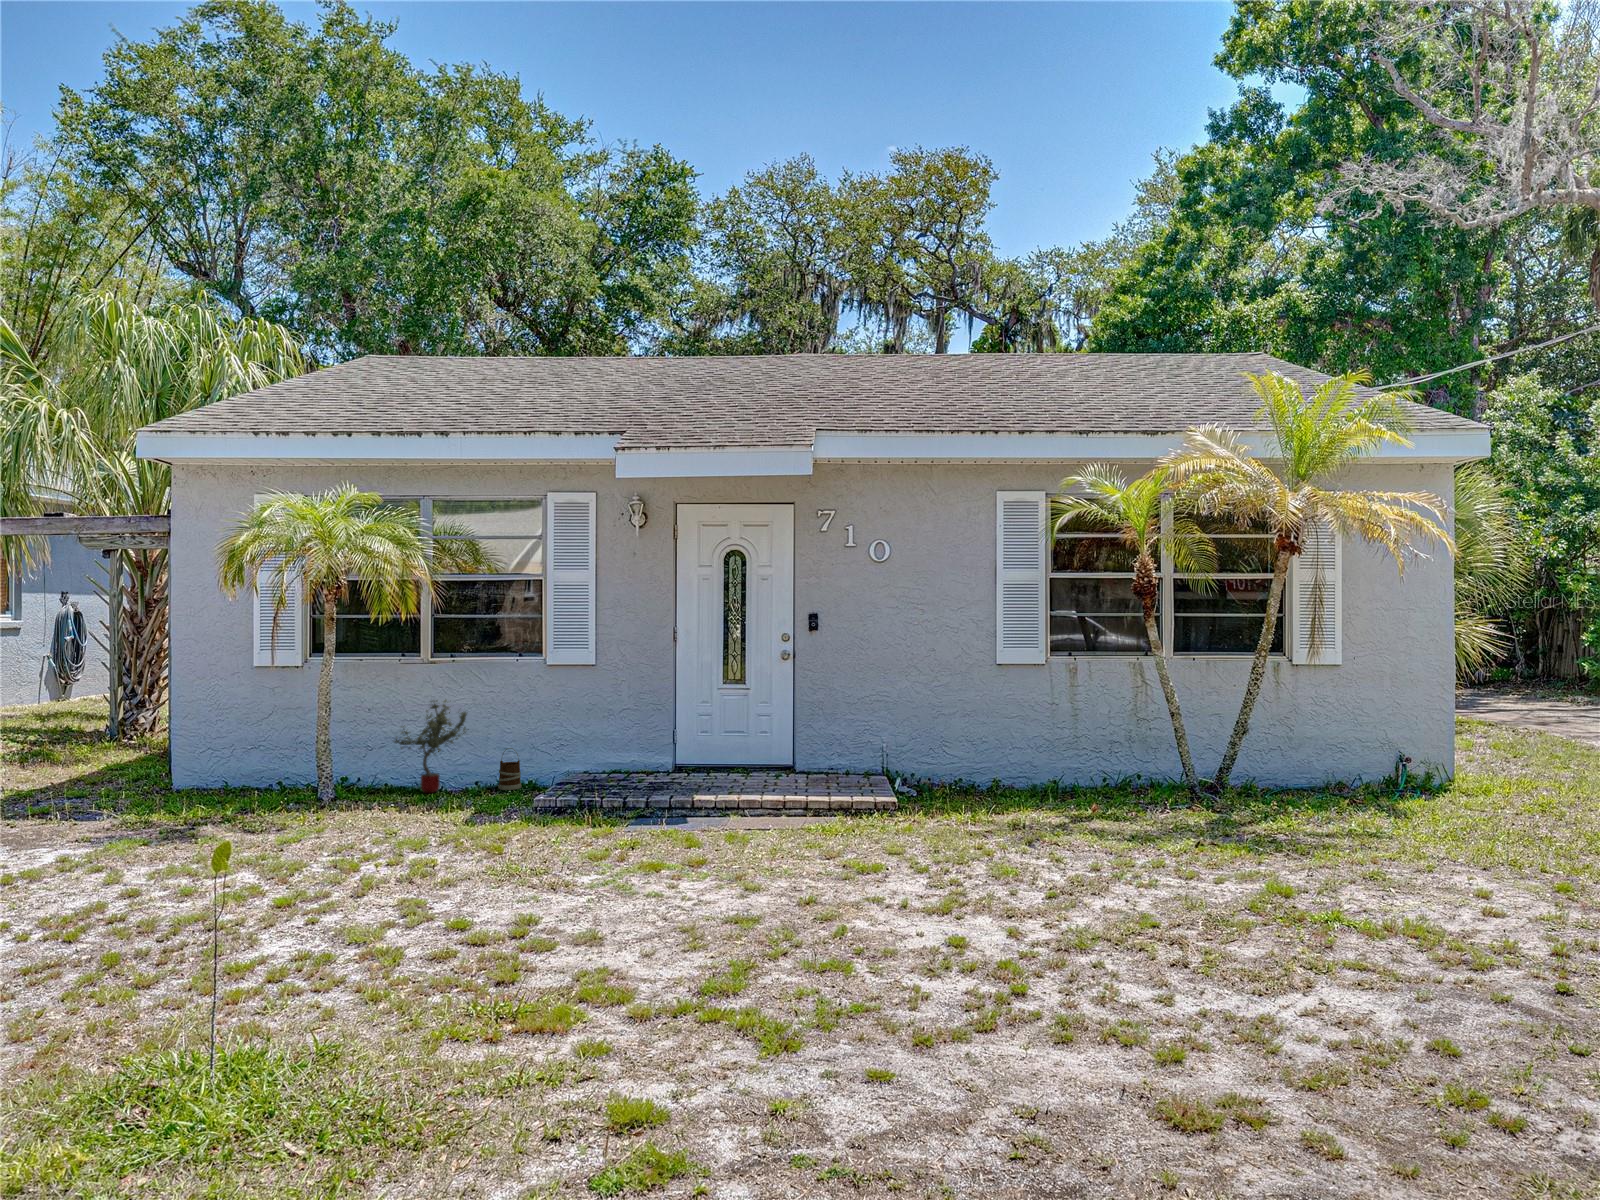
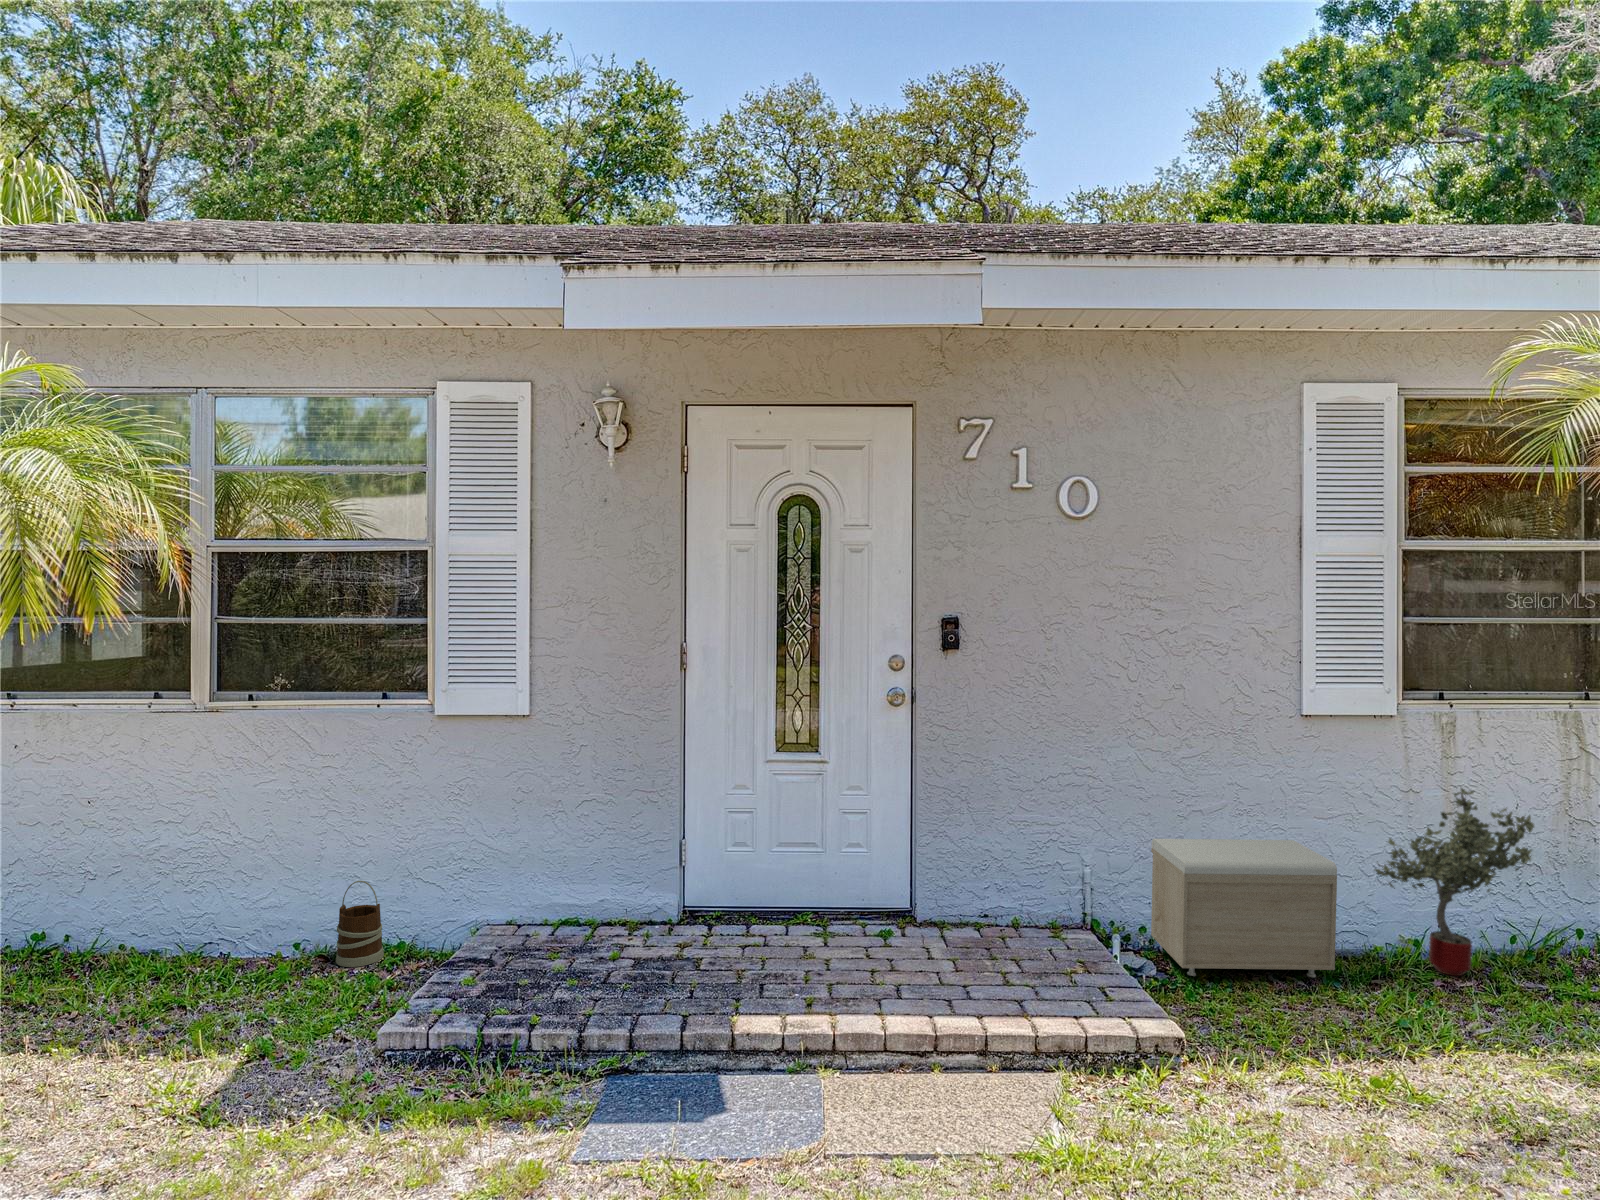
potted tree: present [394,700,467,793] -> present [1375,788,1534,976]
storage bench: none [919,730,1000,795] -> present [1151,839,1337,977]

